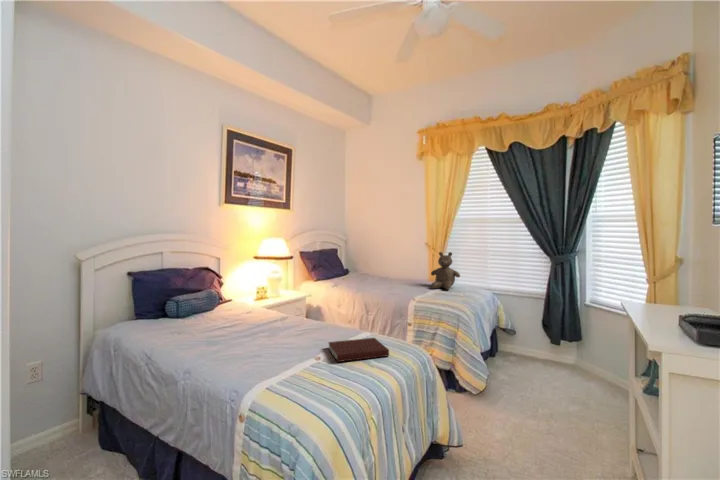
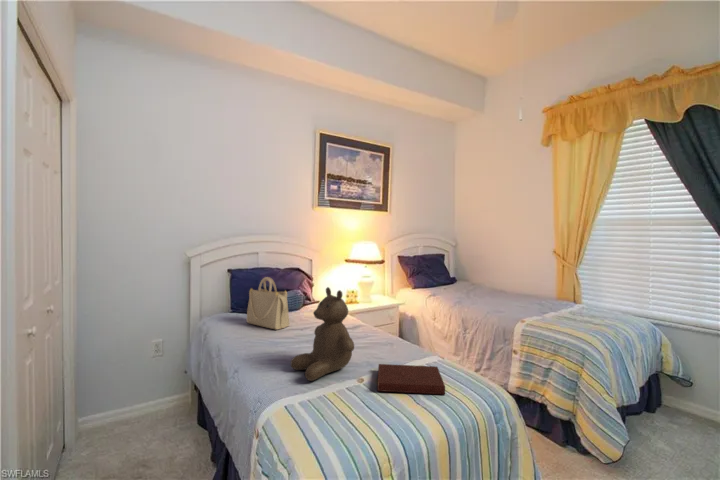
teddy bear: present [431,252,460,290] -> present [291,287,354,381]
handbag: none [165,276,216,328] -> present [247,277,289,329]

